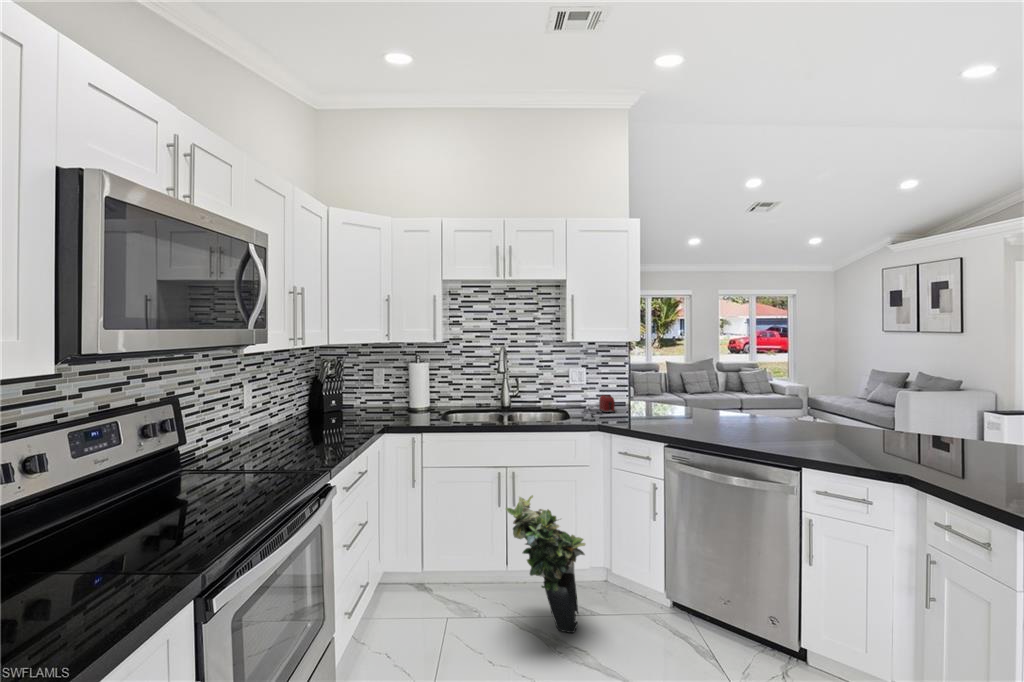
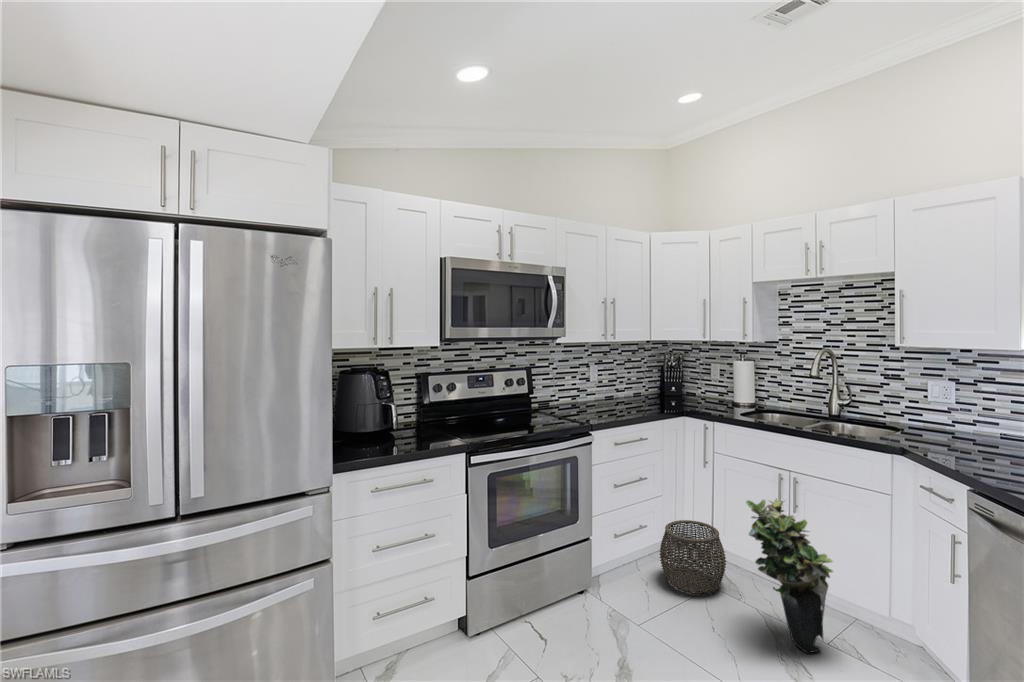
toaster: present [589,395,615,416] -> none [922,419,986,442]
woven basket: none [393,548,467,639] -> present [660,520,726,594]

